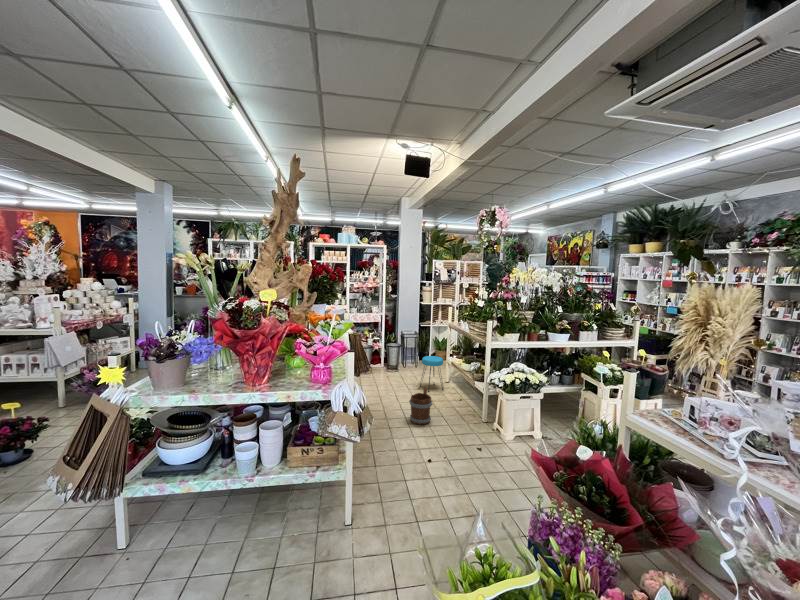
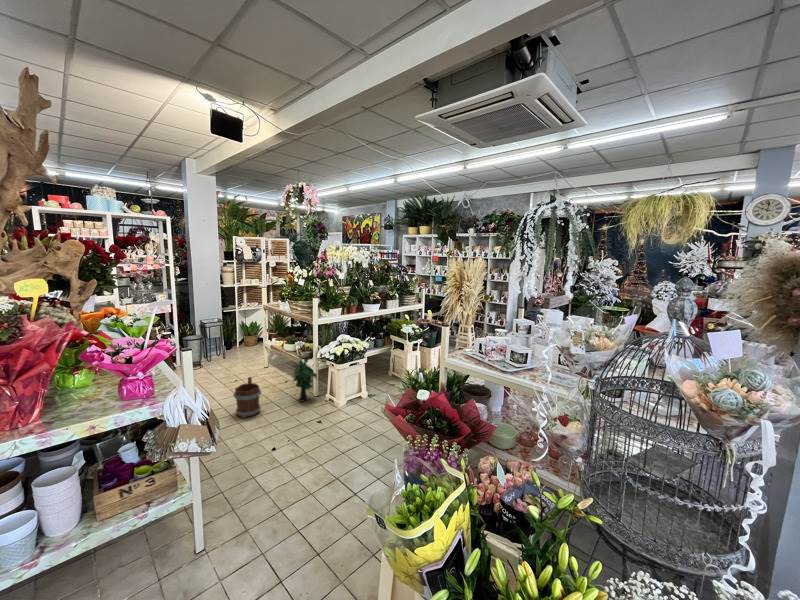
stool: present [420,356,443,392] -> none [235,342,264,381]
decorative plant: none [462,379,487,424] -> present [292,357,317,401]

